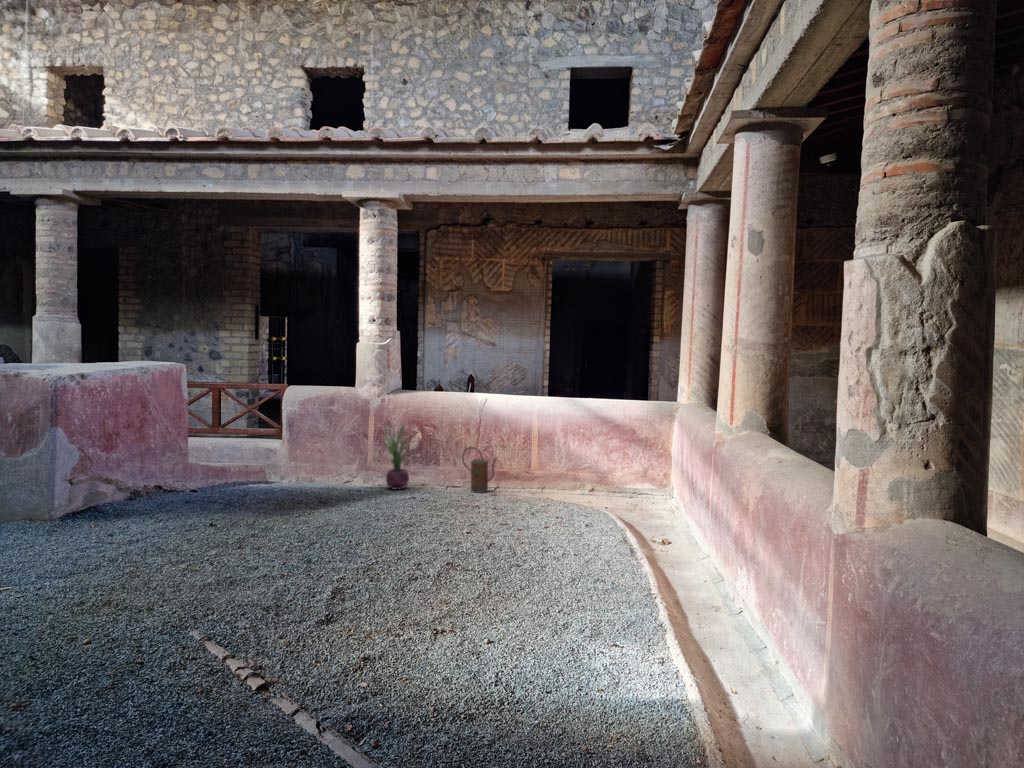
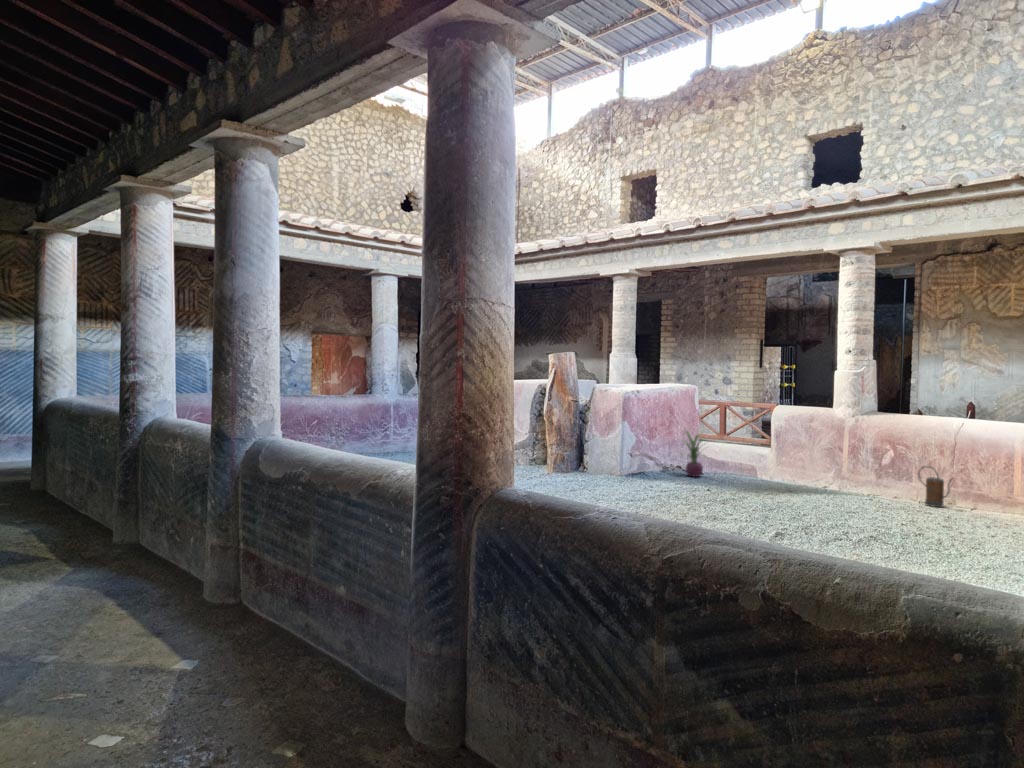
decorative plant: present [385,426,410,489] -> present [681,431,703,477]

